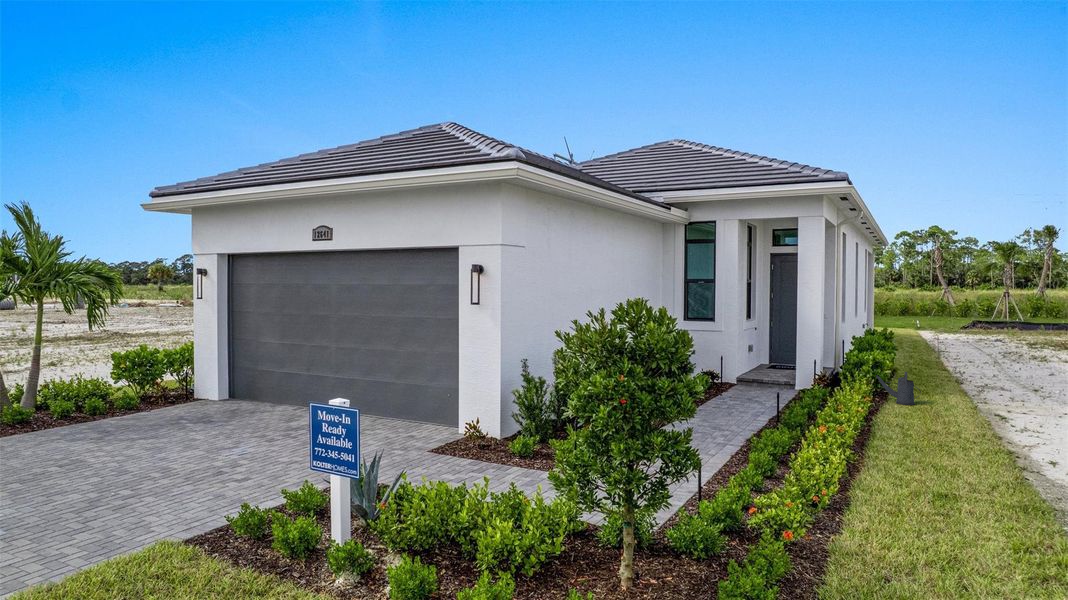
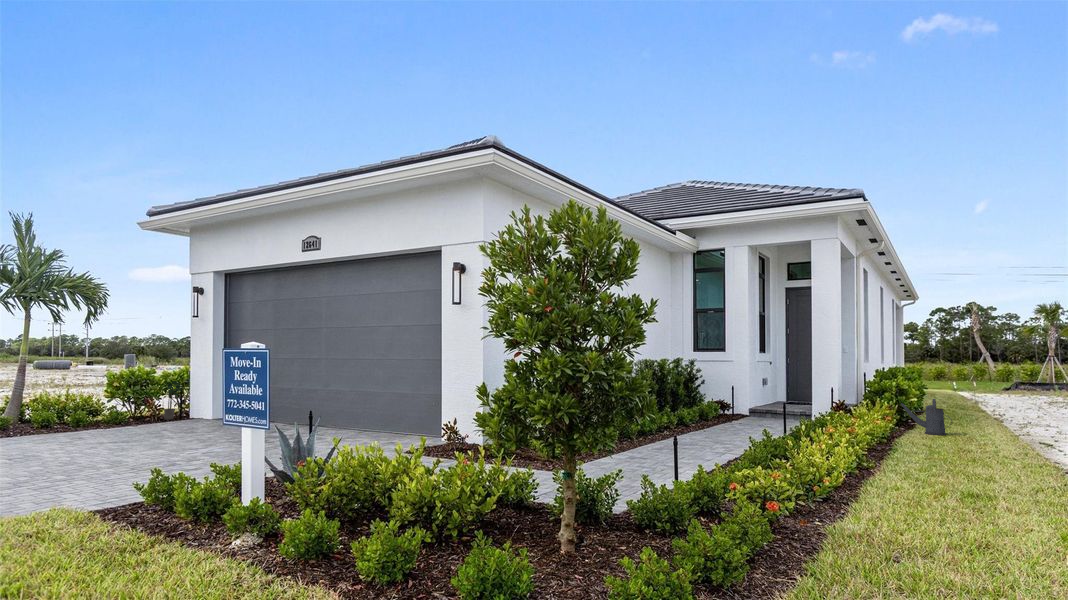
potted plant: none [165,363,191,400] -> present [164,381,182,420]

